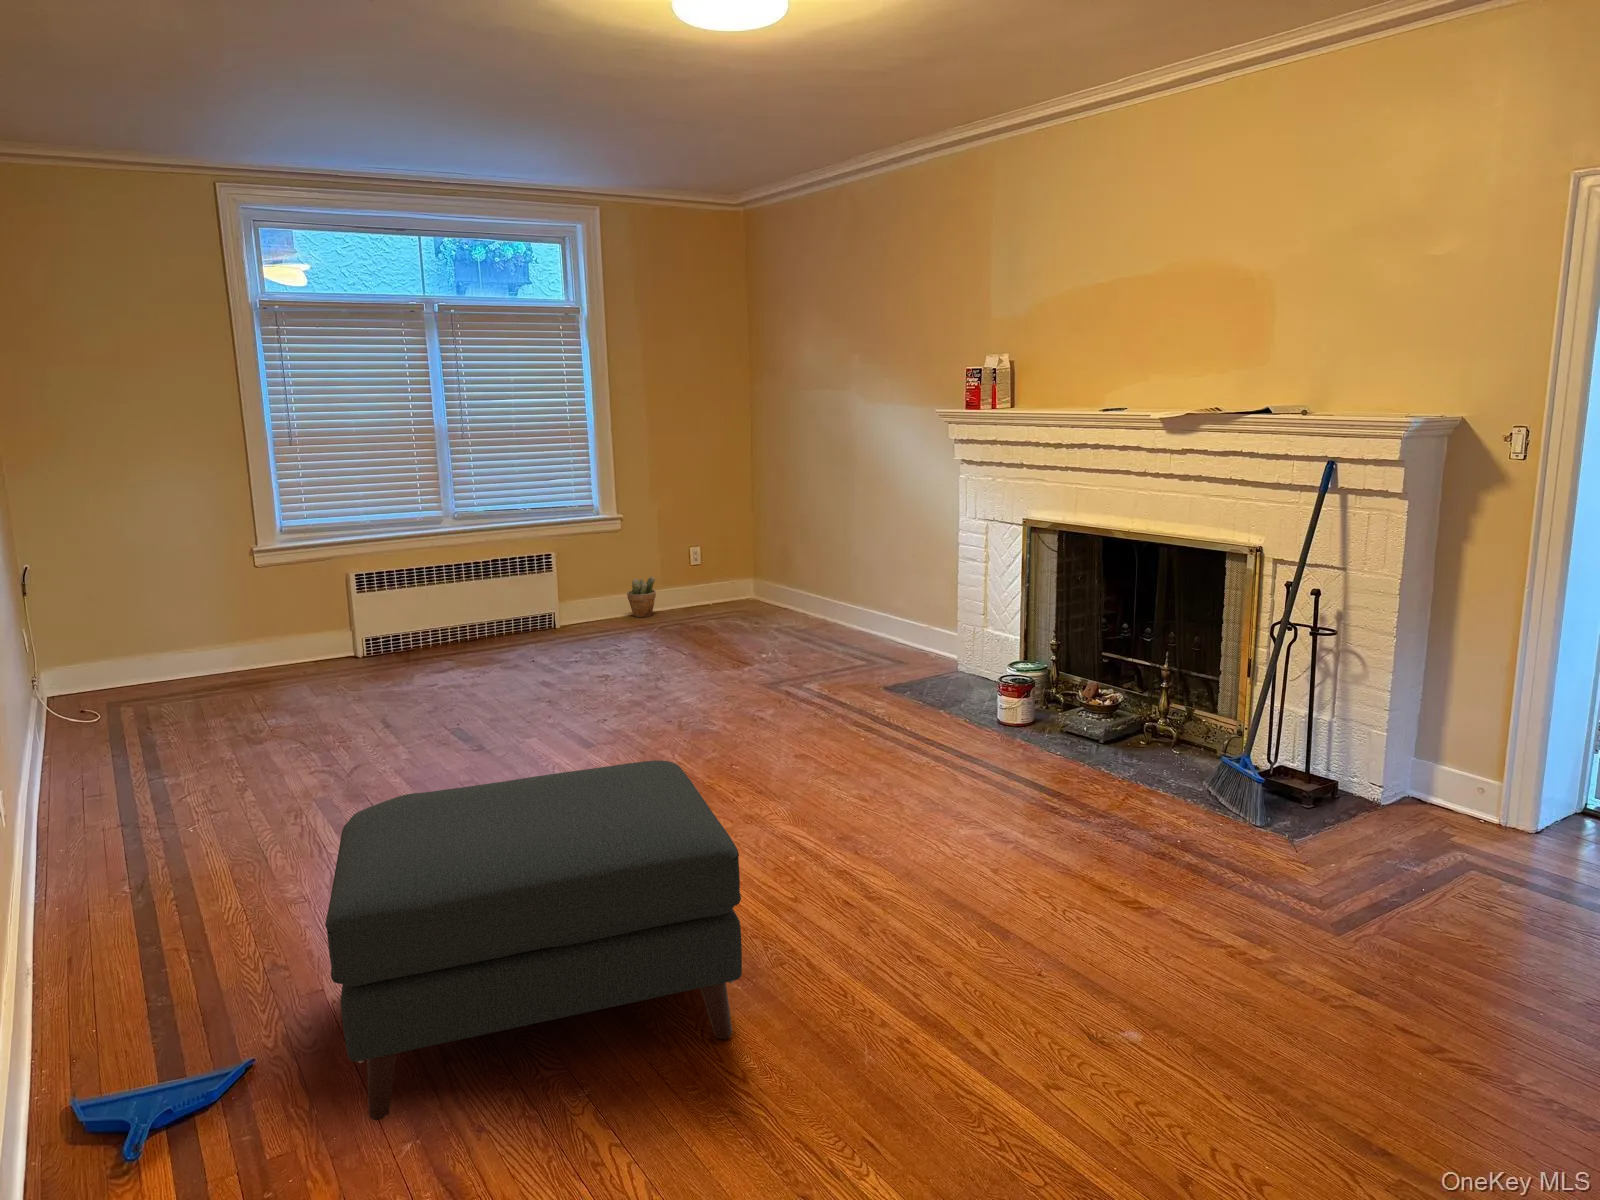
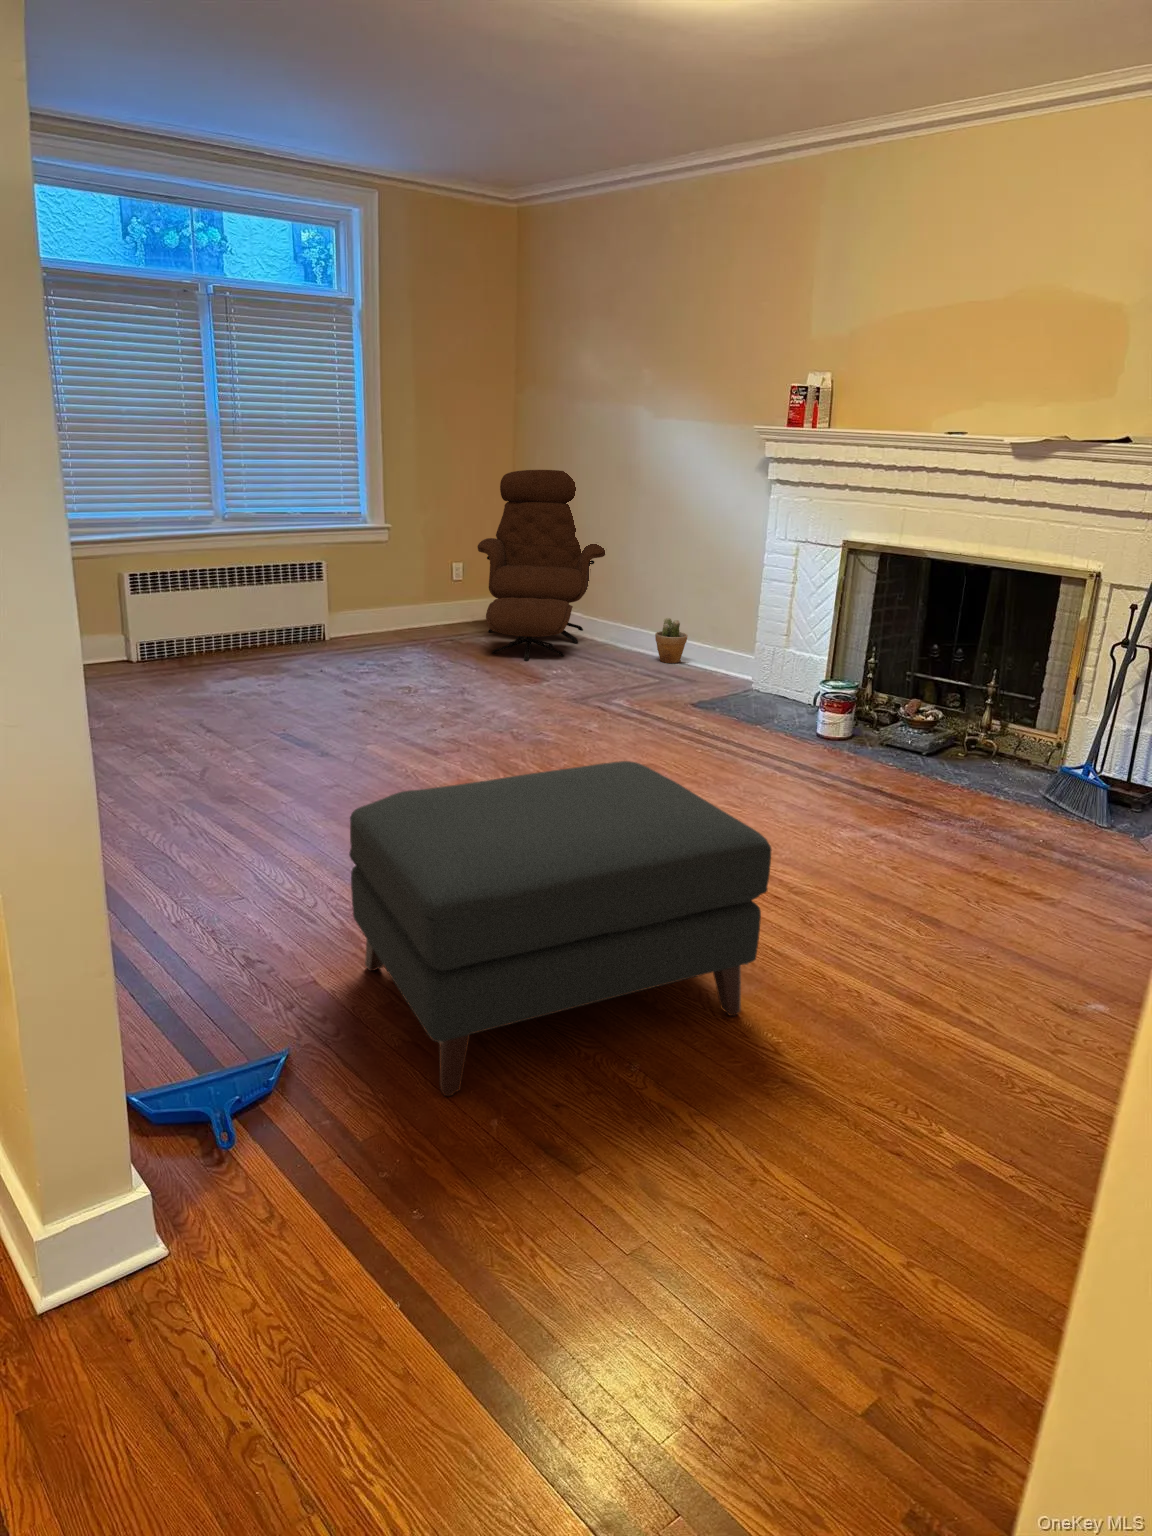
lounge chair: none [698,459,829,646] -> present [477,470,605,661]
potted plant: present [627,577,656,617] -> present [655,618,688,663]

